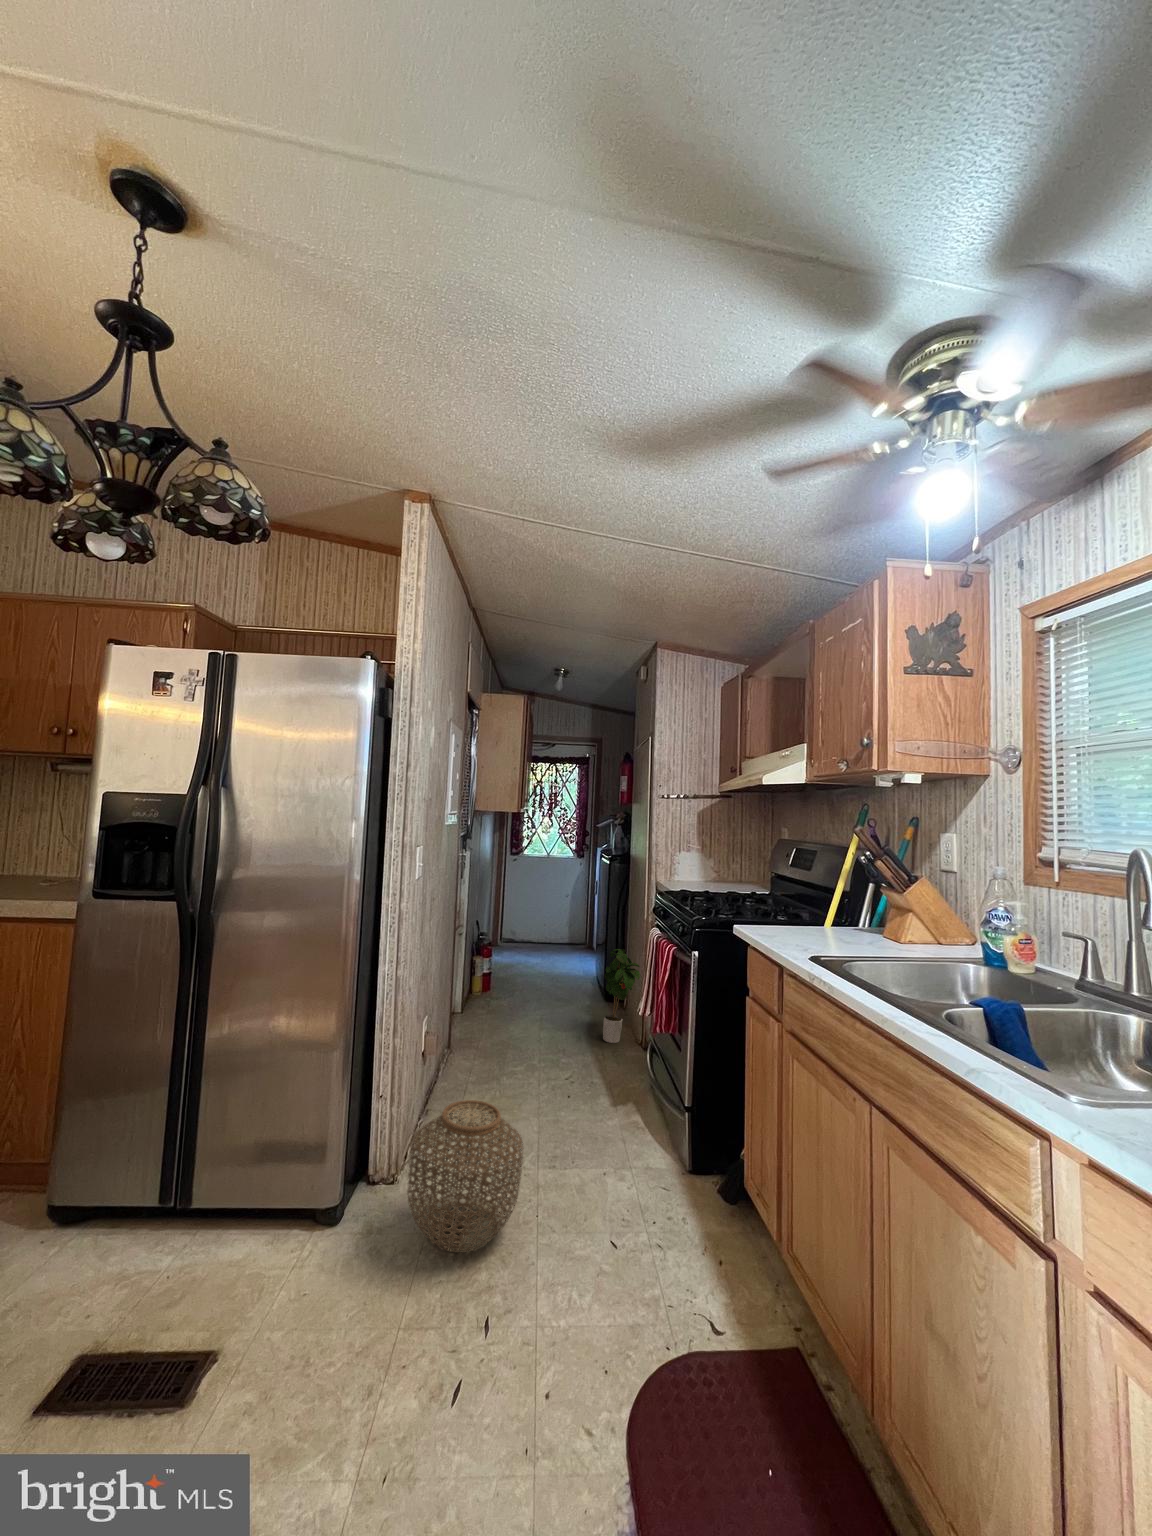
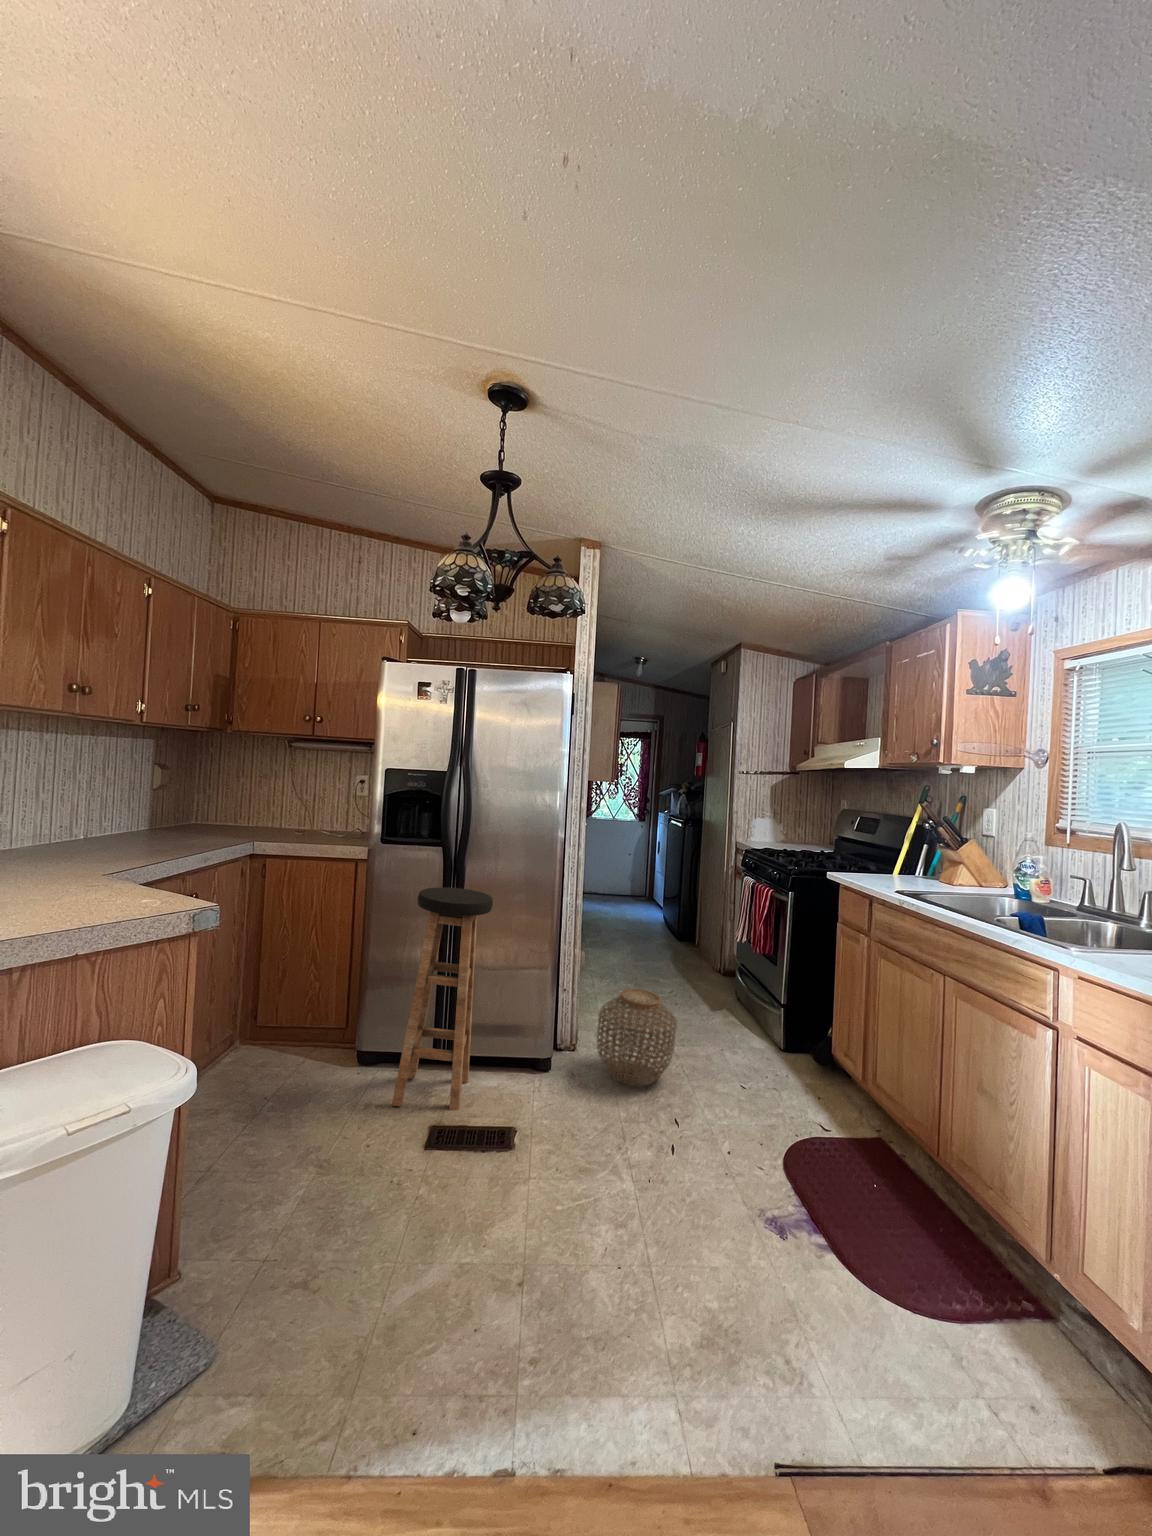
potted plant: present [603,949,640,1043] -> none [688,897,723,971]
bar stool: none [53,966,240,1326] -> present [392,887,493,1110]

